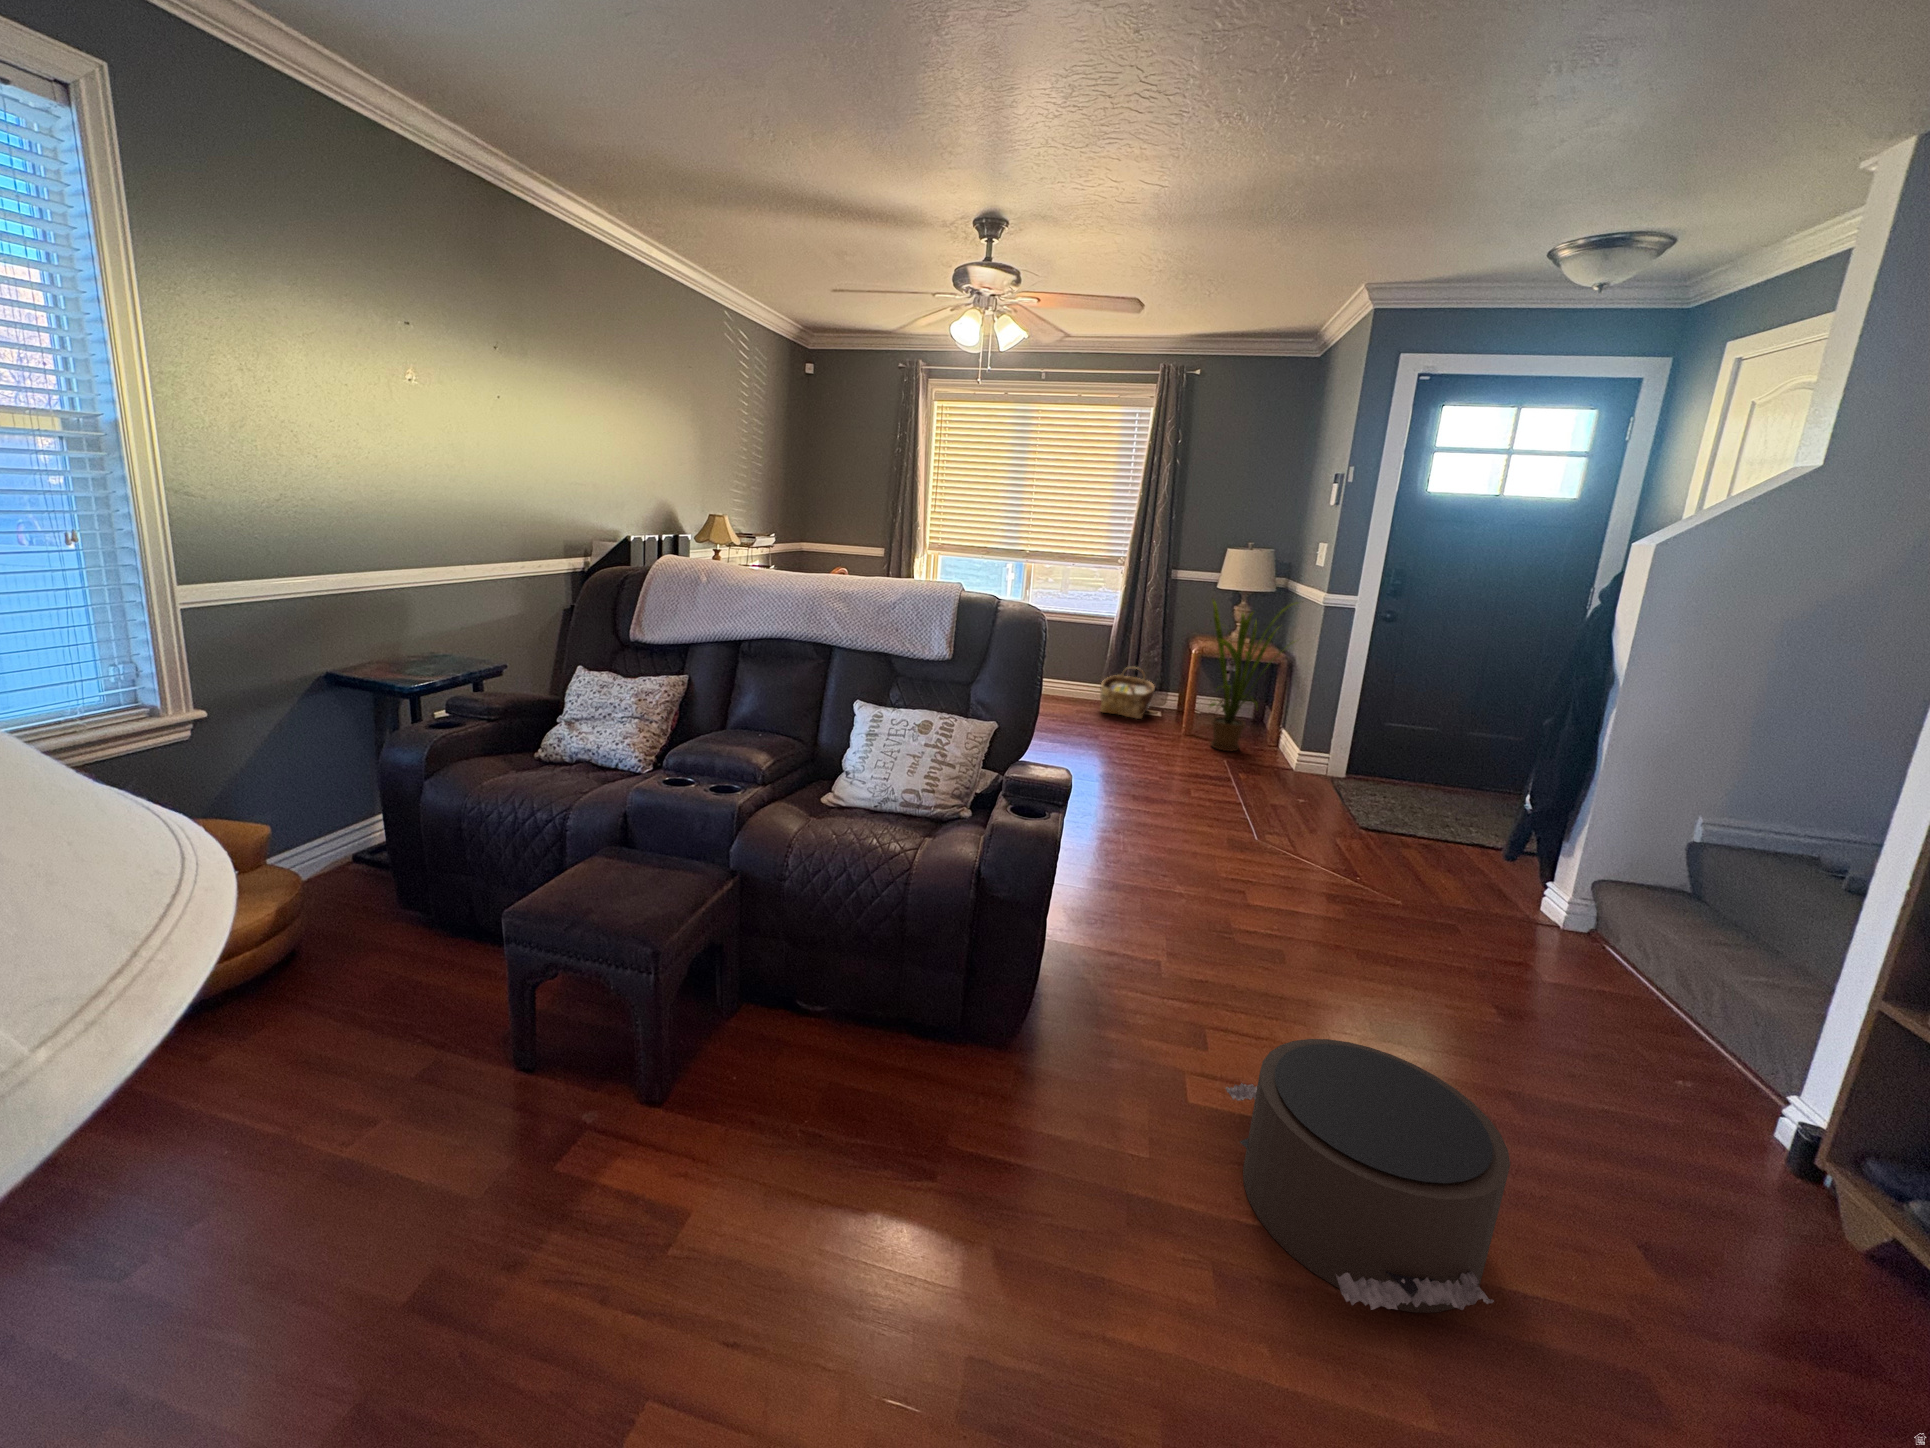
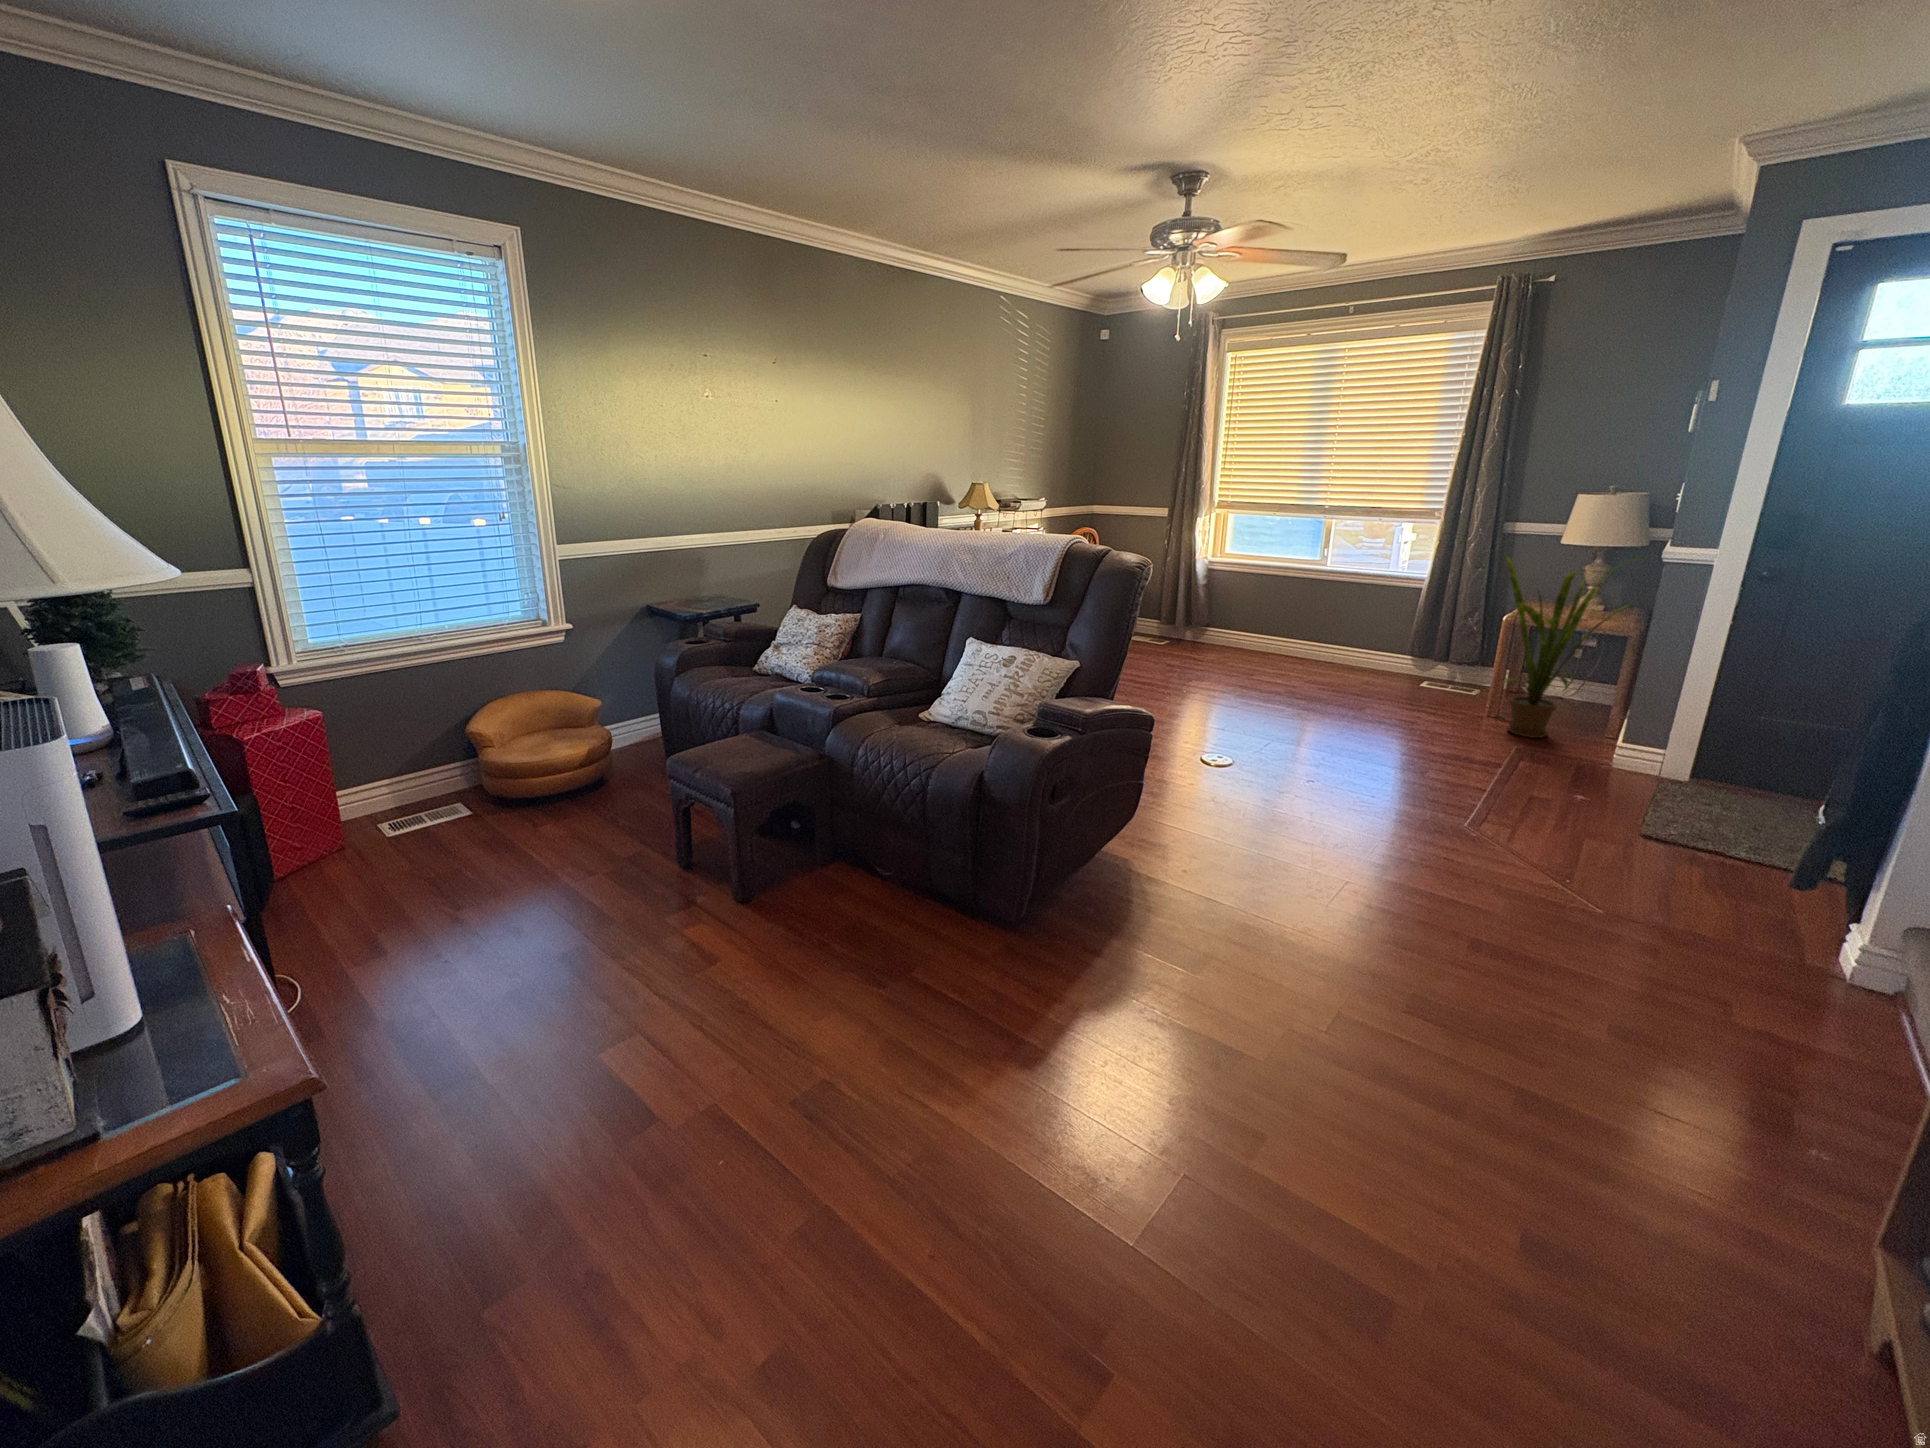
woven basket: present [1100,667,1155,719] -> none [1390,636,1466,695]
pouf: present [1226,1039,1510,1313] -> none [1111,957,1344,1196]

